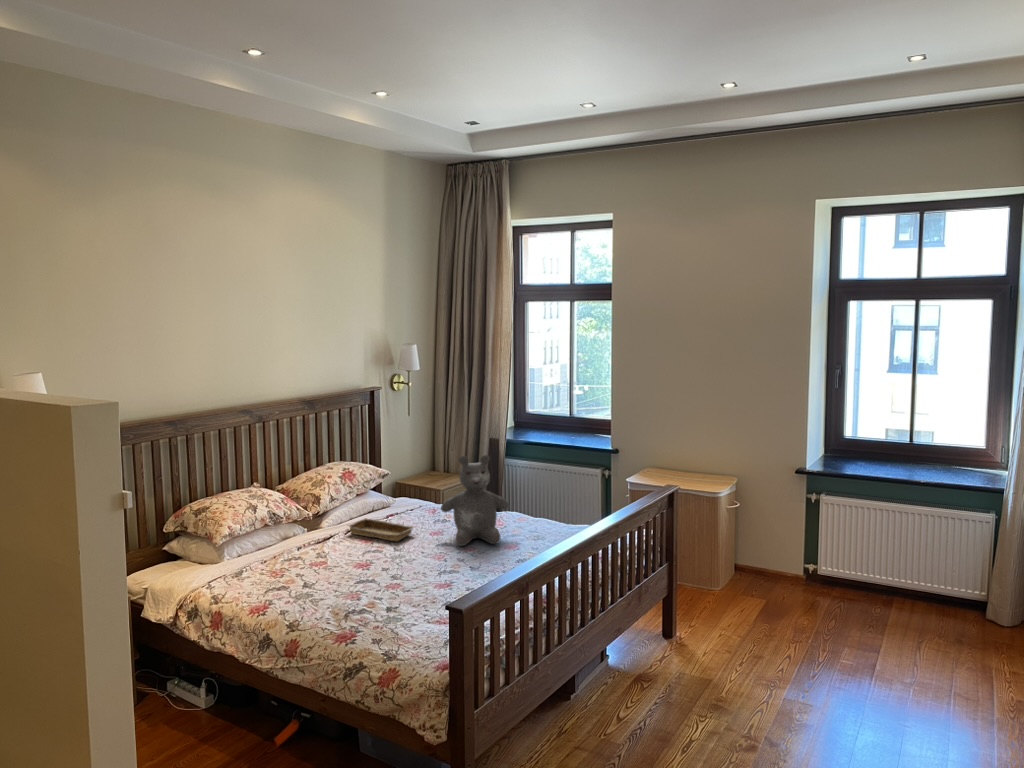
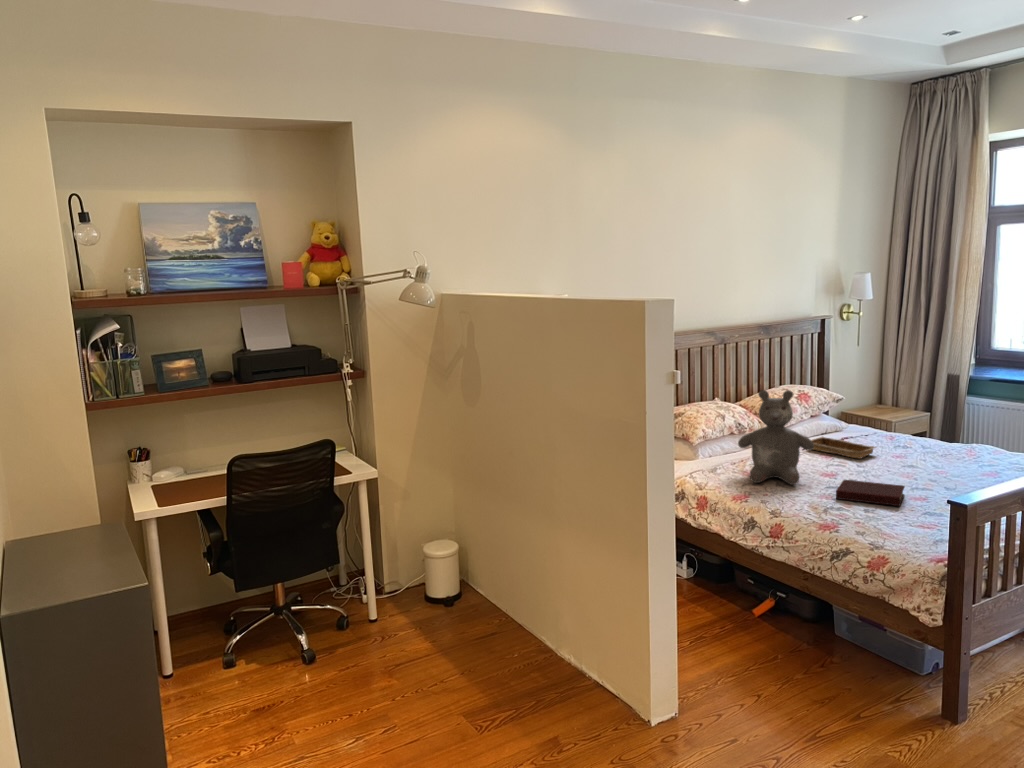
teddy bear: present [441,455,509,546] -> present [738,390,814,485]
book: none [361,573,430,600] -> present [836,480,905,506]

